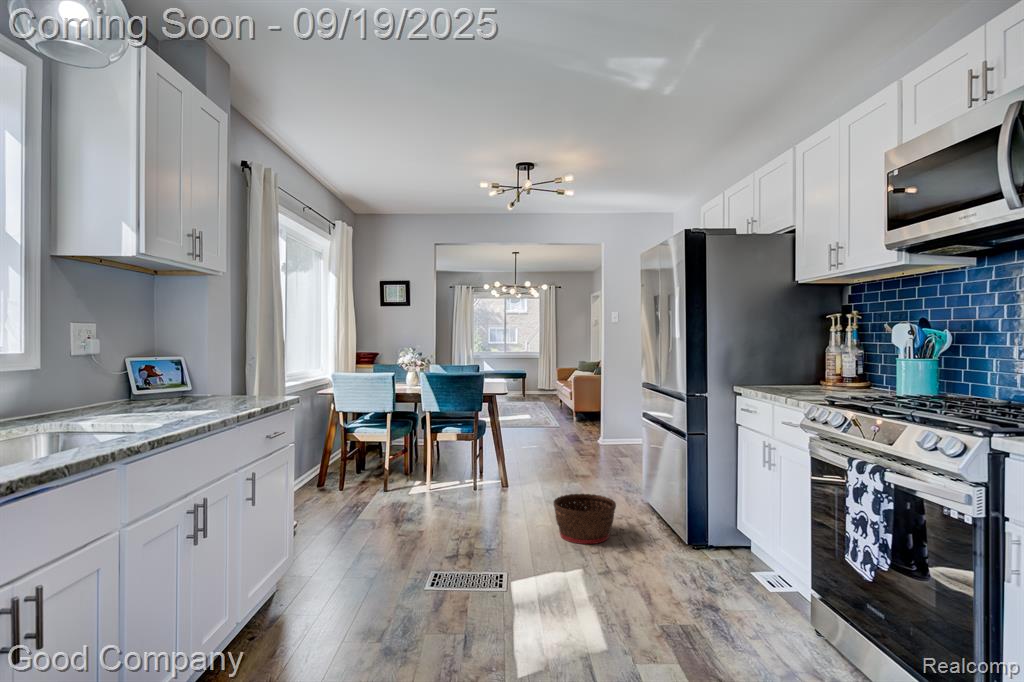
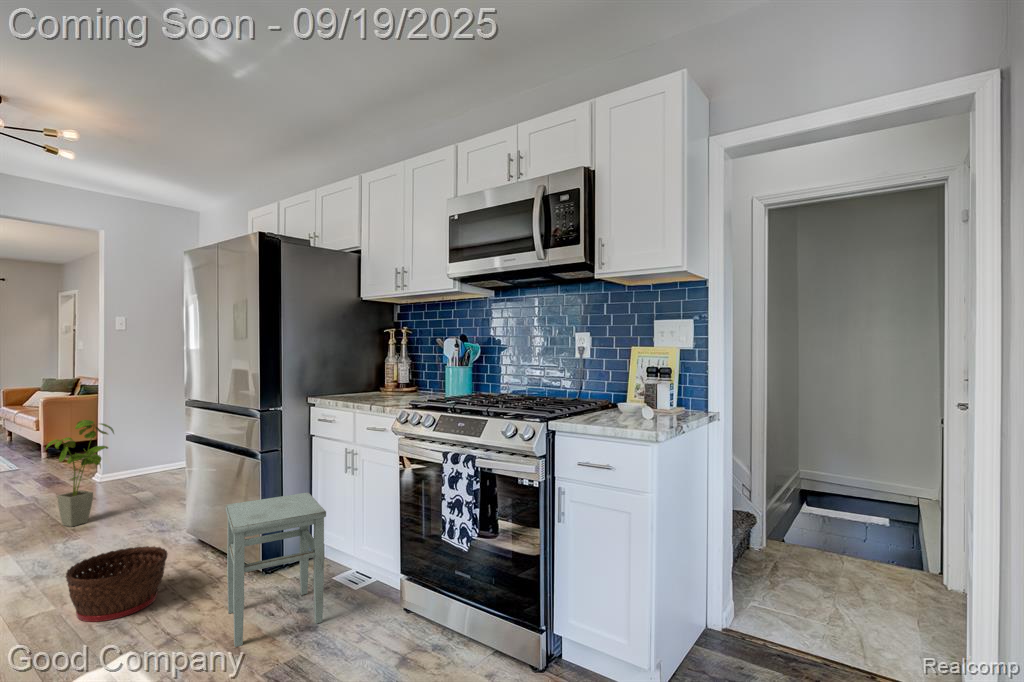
house plant: none [560,392,601,474] -> present [46,420,114,527]
stool: none [644,474,727,605] -> present [226,493,326,647]

